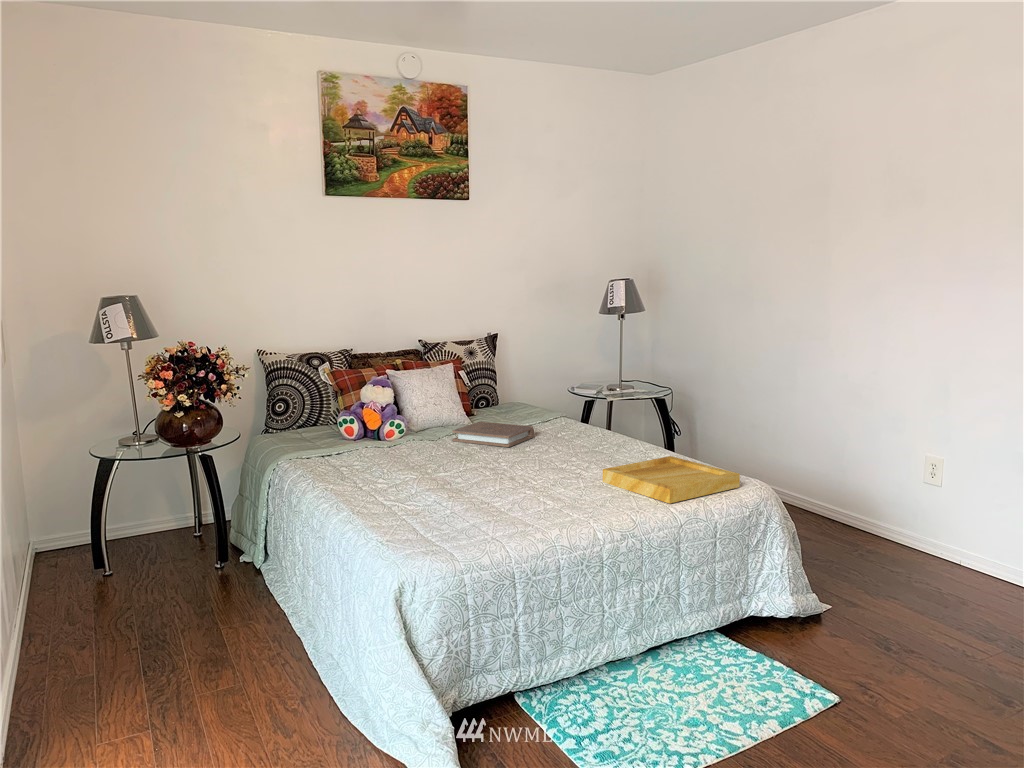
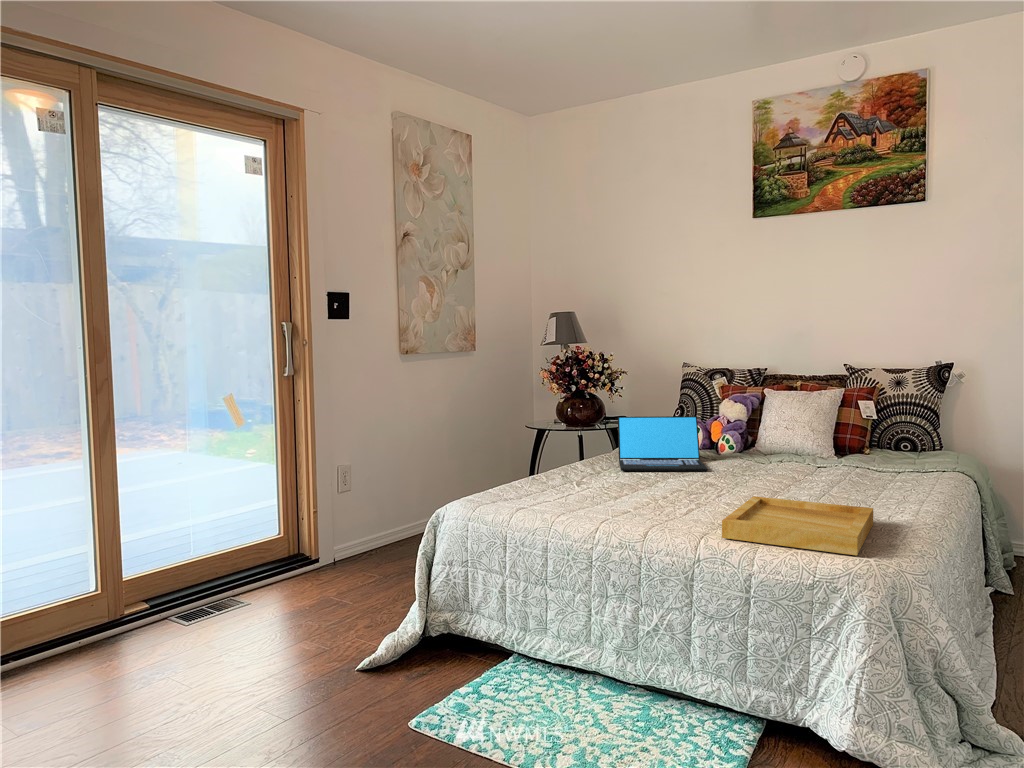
laptop: none [341,412,458,483] -> present [618,416,708,471]
book: present [452,422,534,447] -> none [778,448,863,472]

